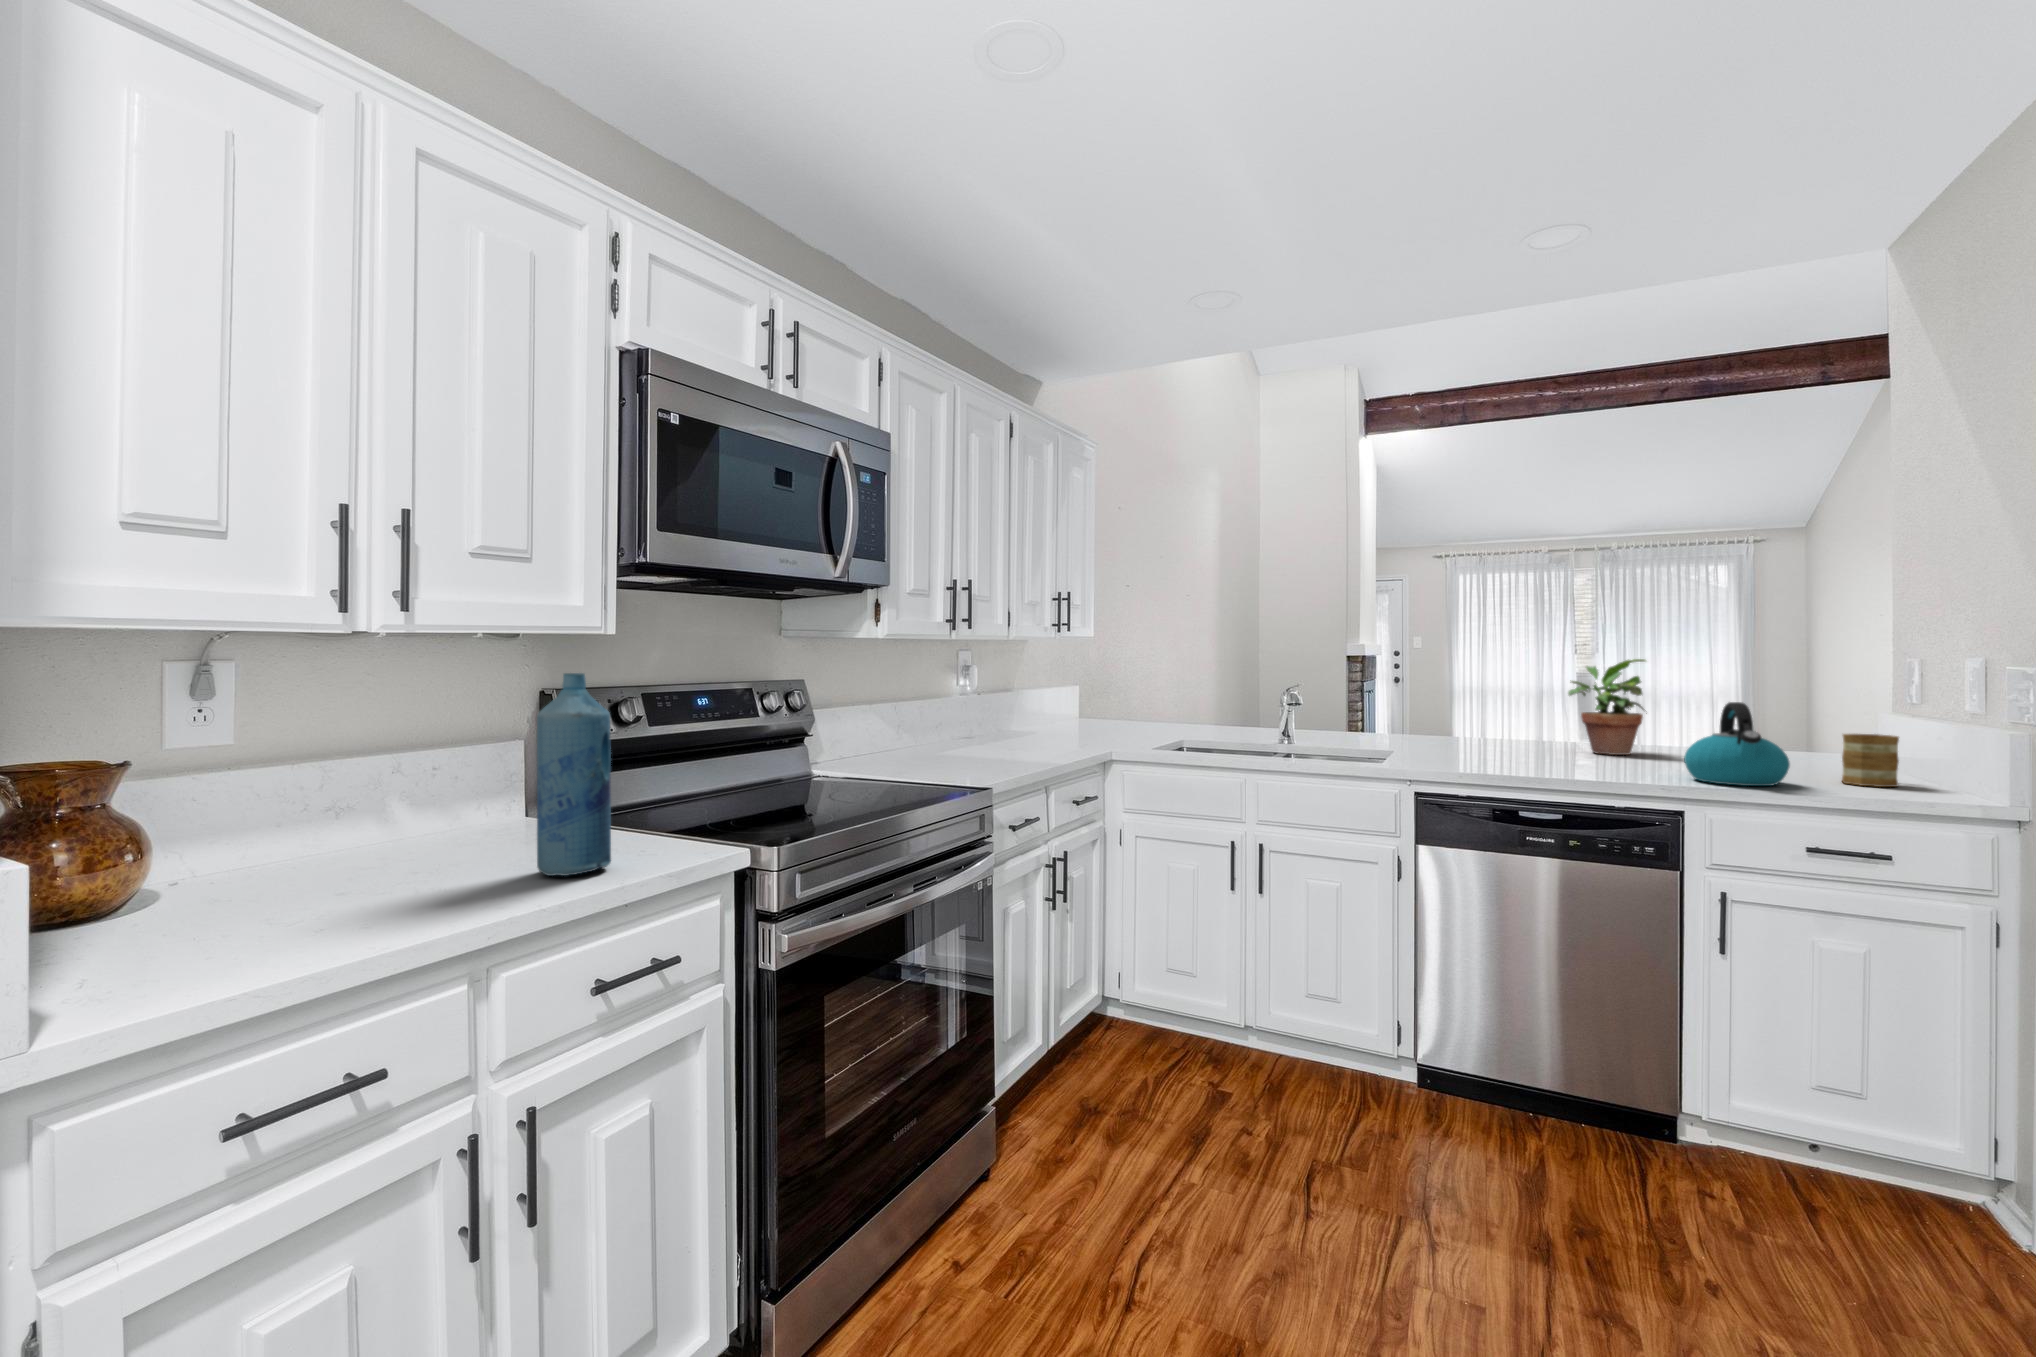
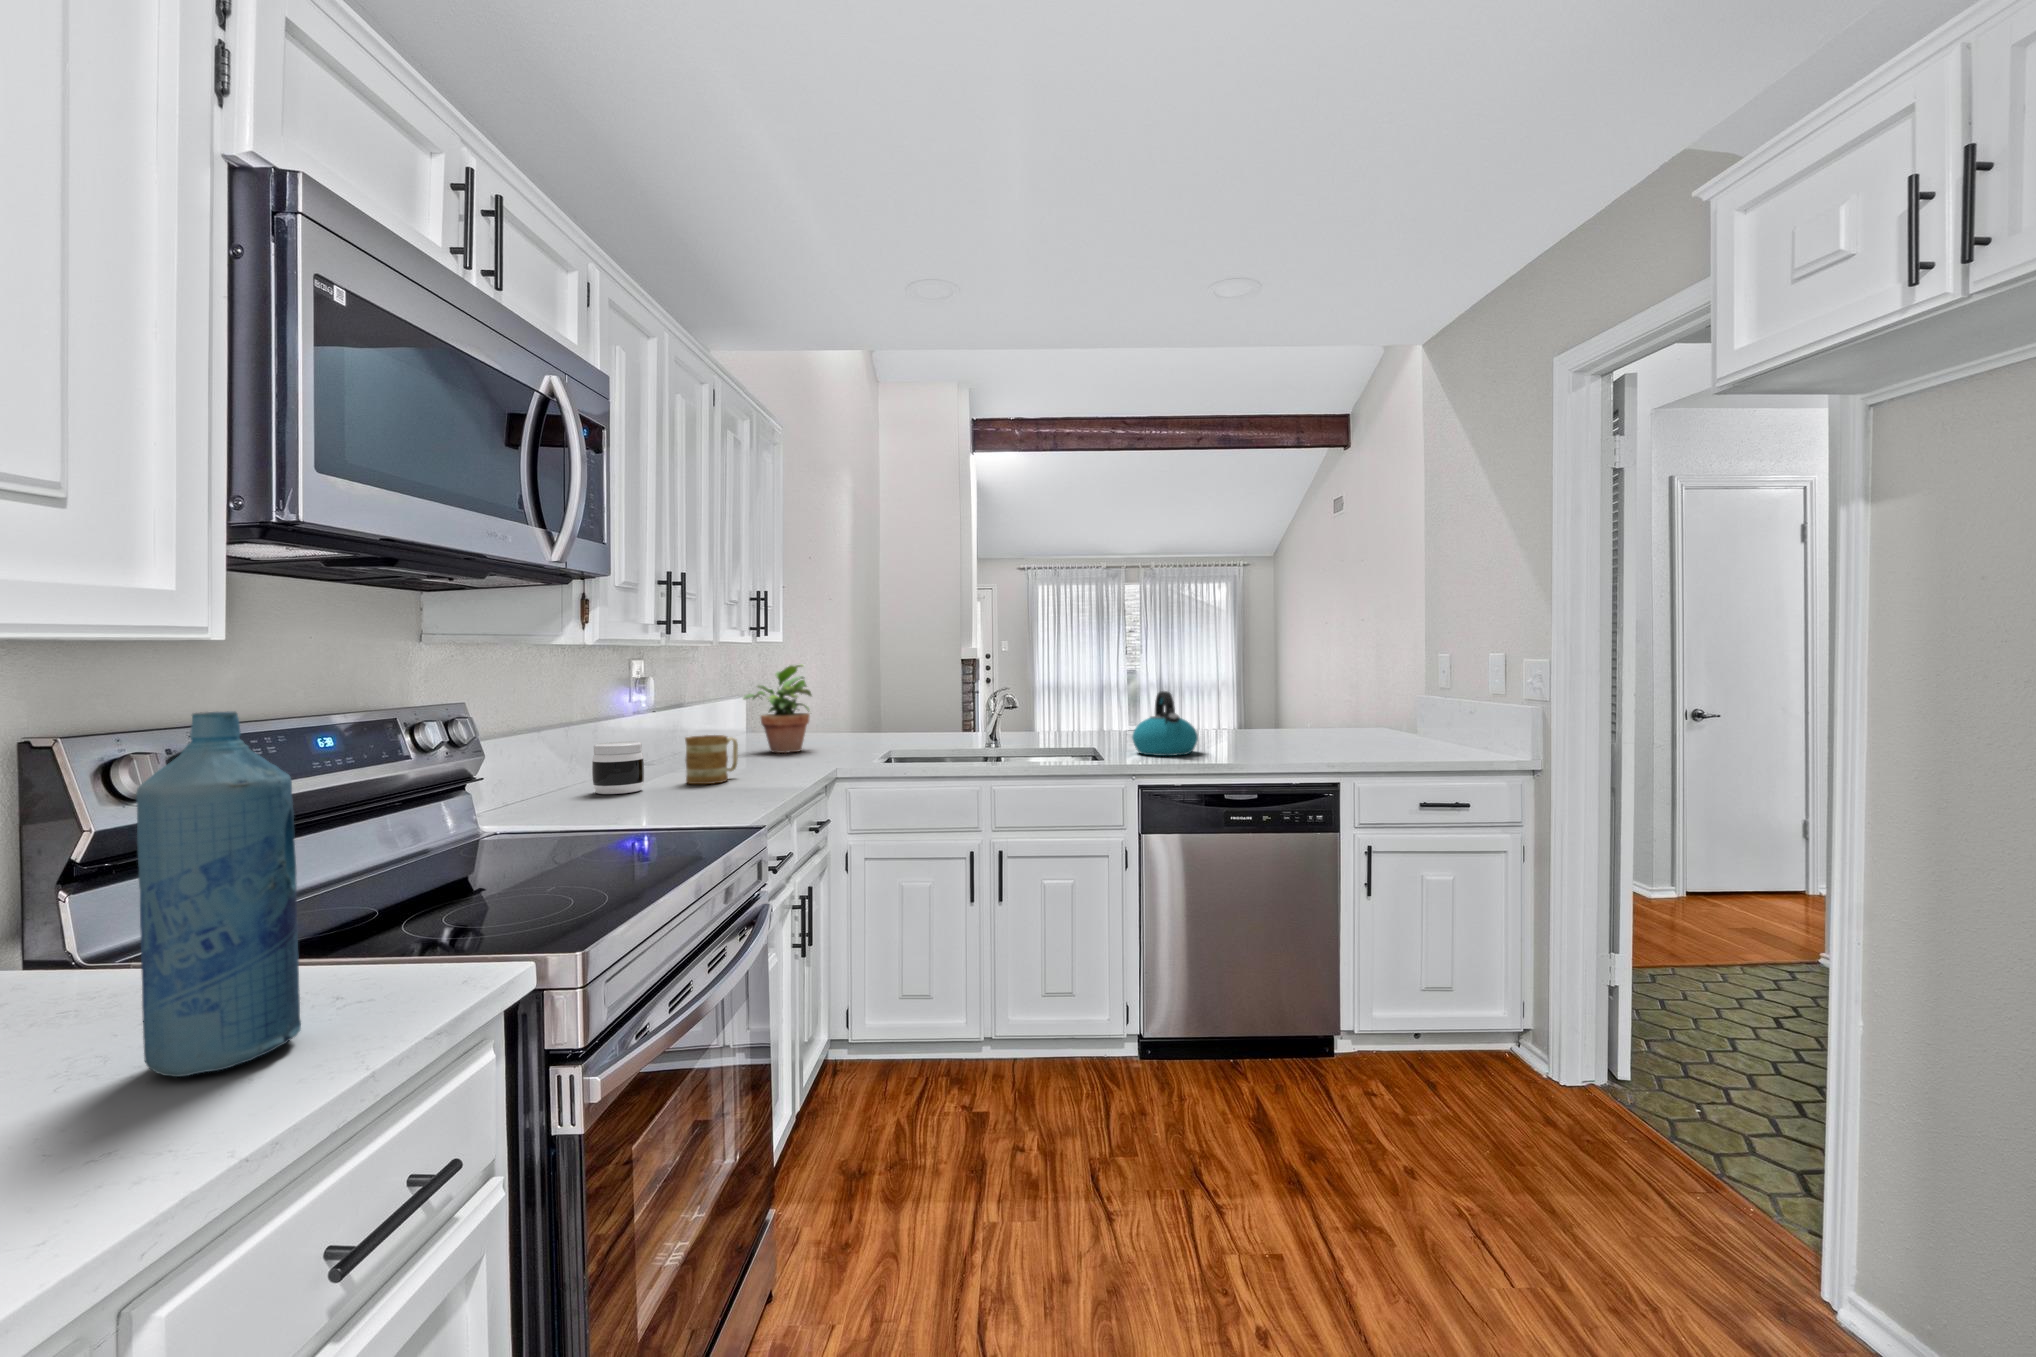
potted plant: present [1568,659,1647,755] -> present [743,665,812,753]
kettle: present [1684,702,1790,786] -> present [1132,691,1198,756]
jar: none [908,718,946,759] -> present [592,742,644,794]
mug: present [1842,734,1899,787] -> present [685,735,738,784]

